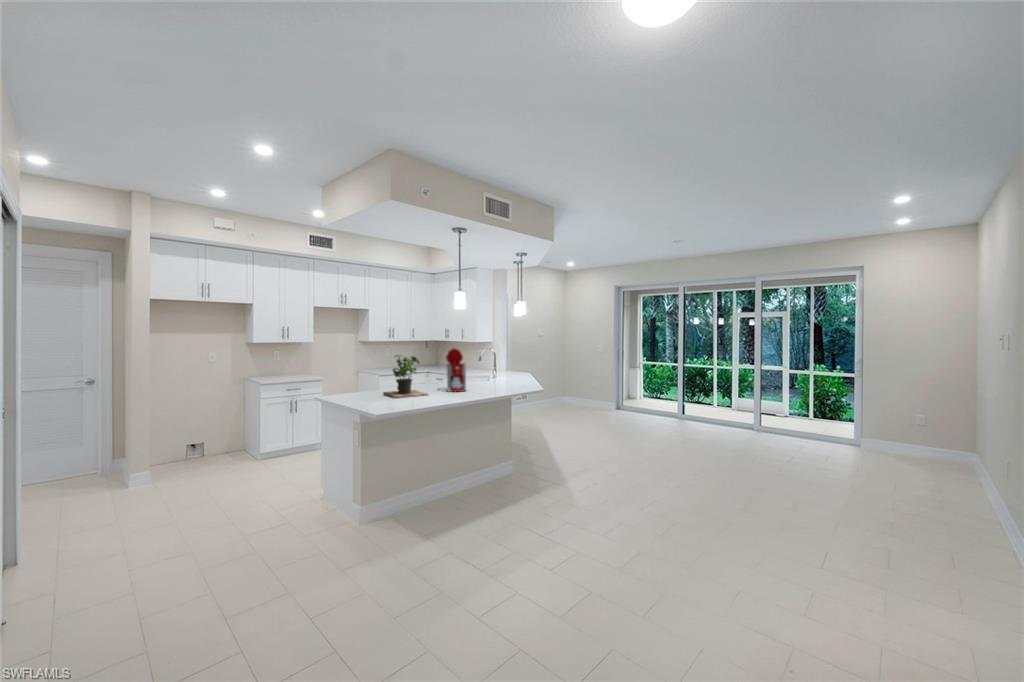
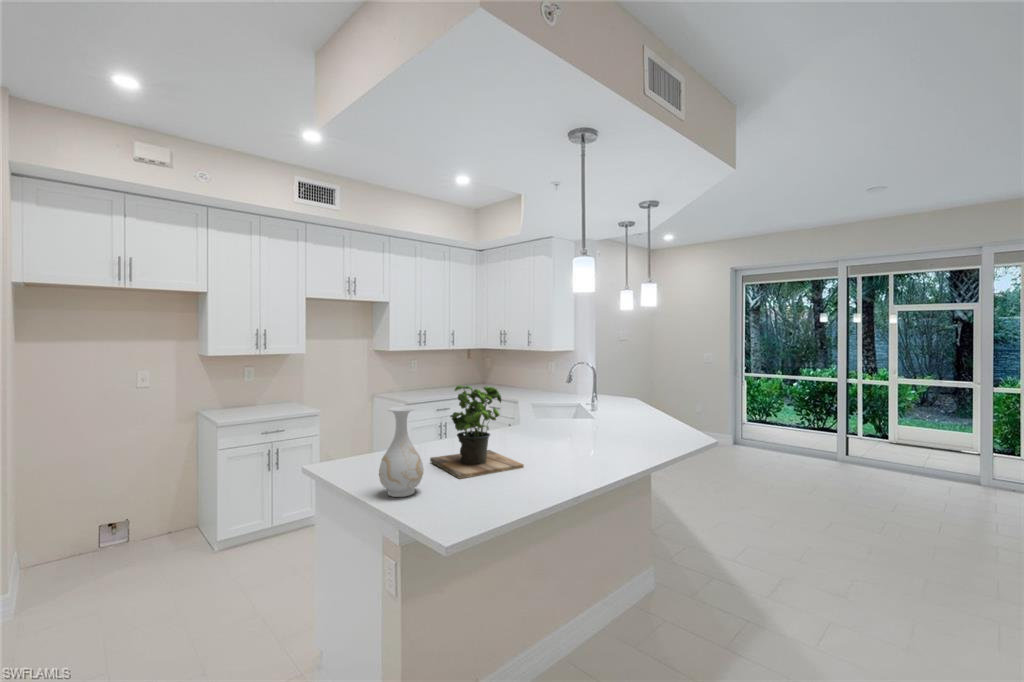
coffee maker: present [446,348,466,392] -> none [527,368,586,455]
vase: none [355,363,376,402] -> present [379,407,423,497]

